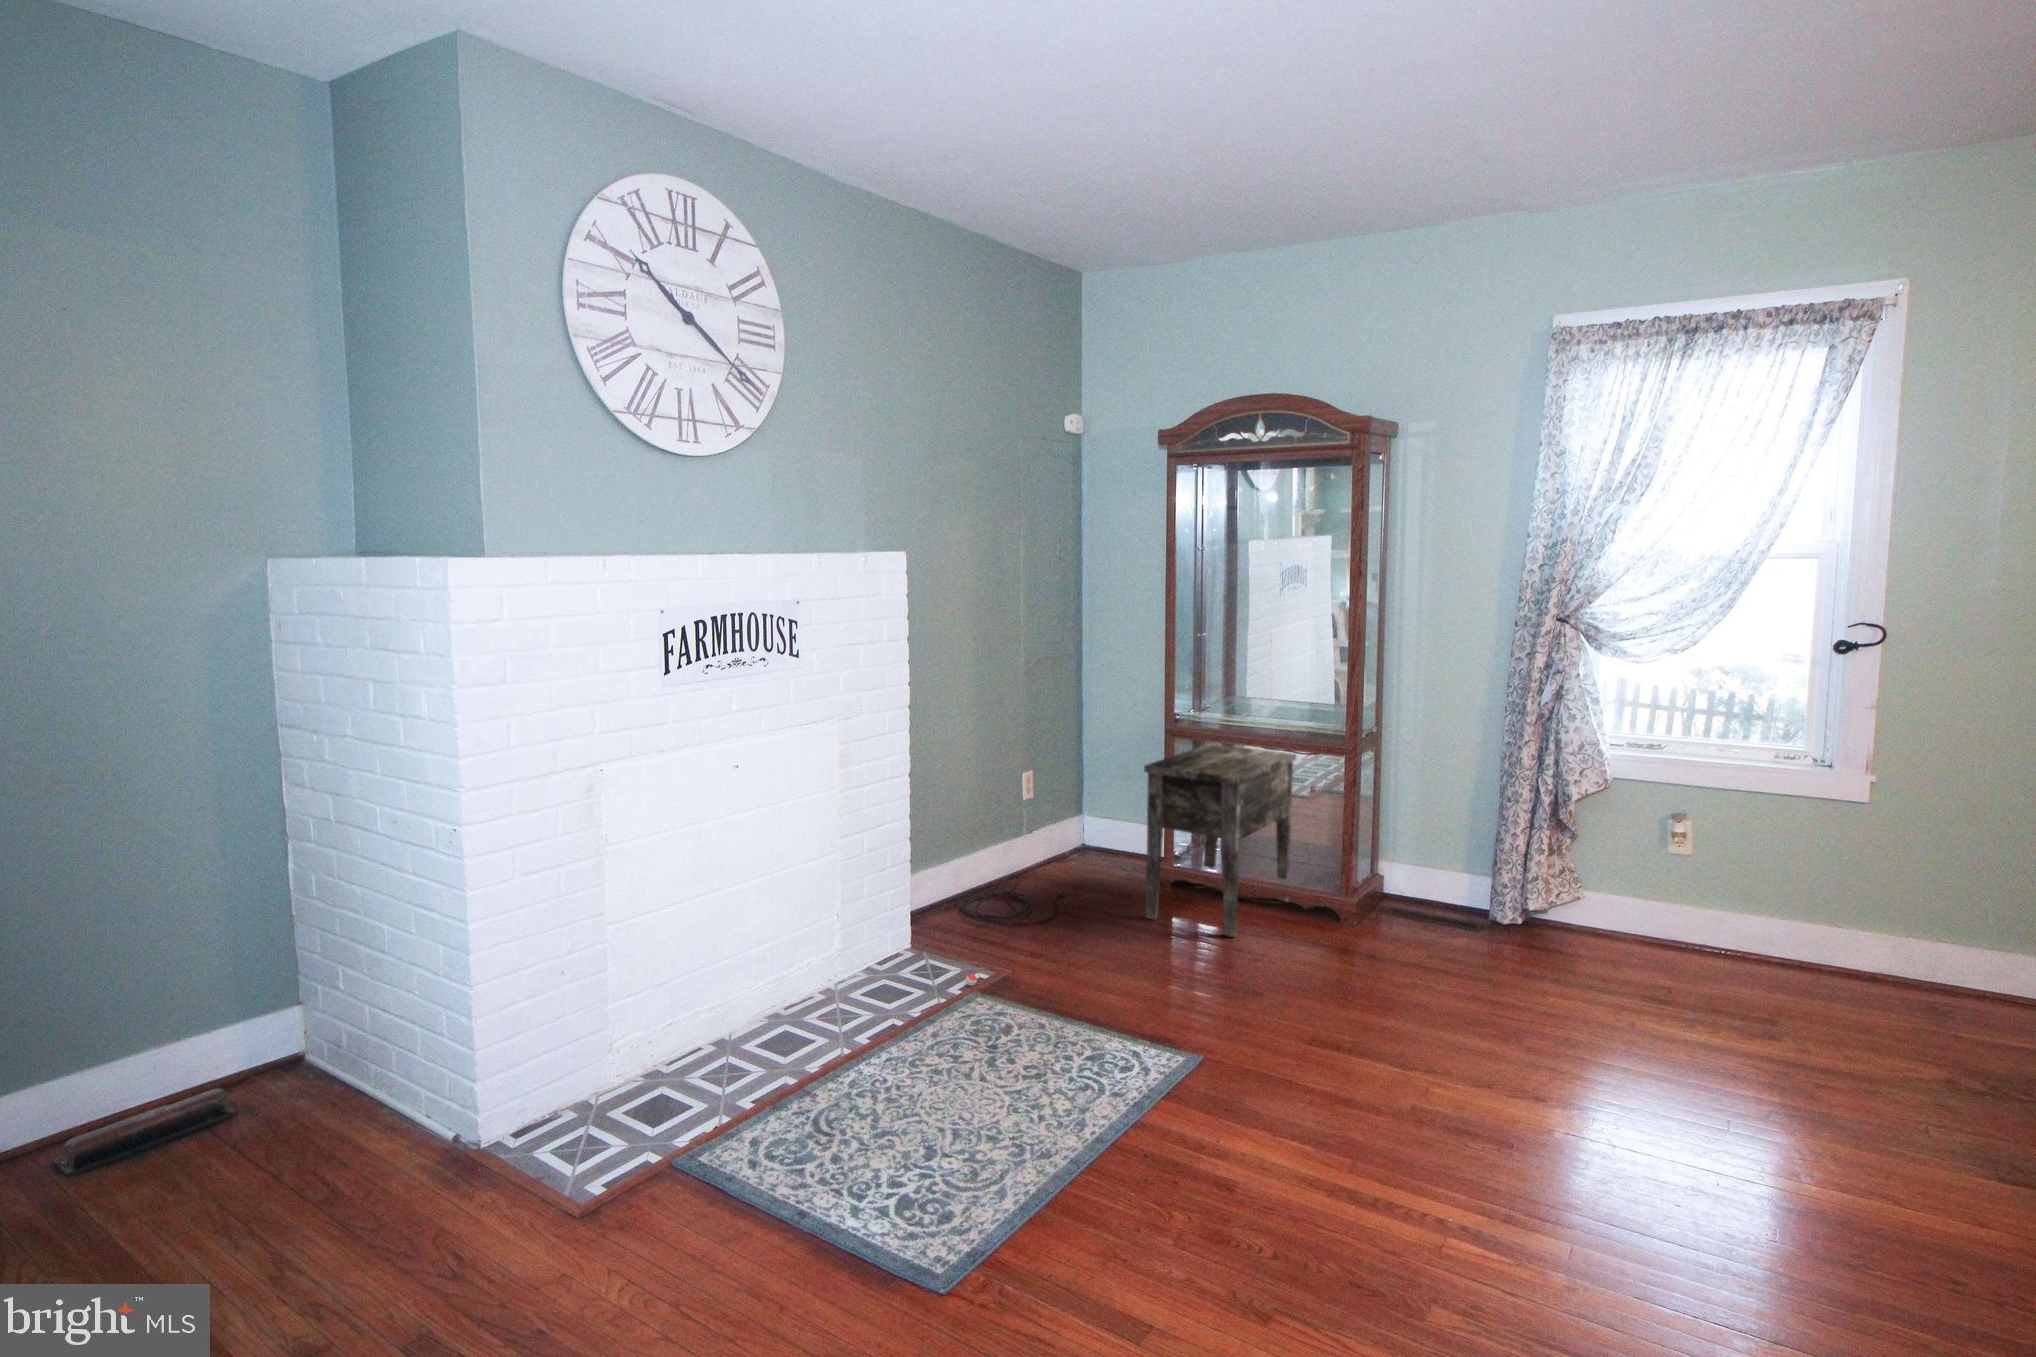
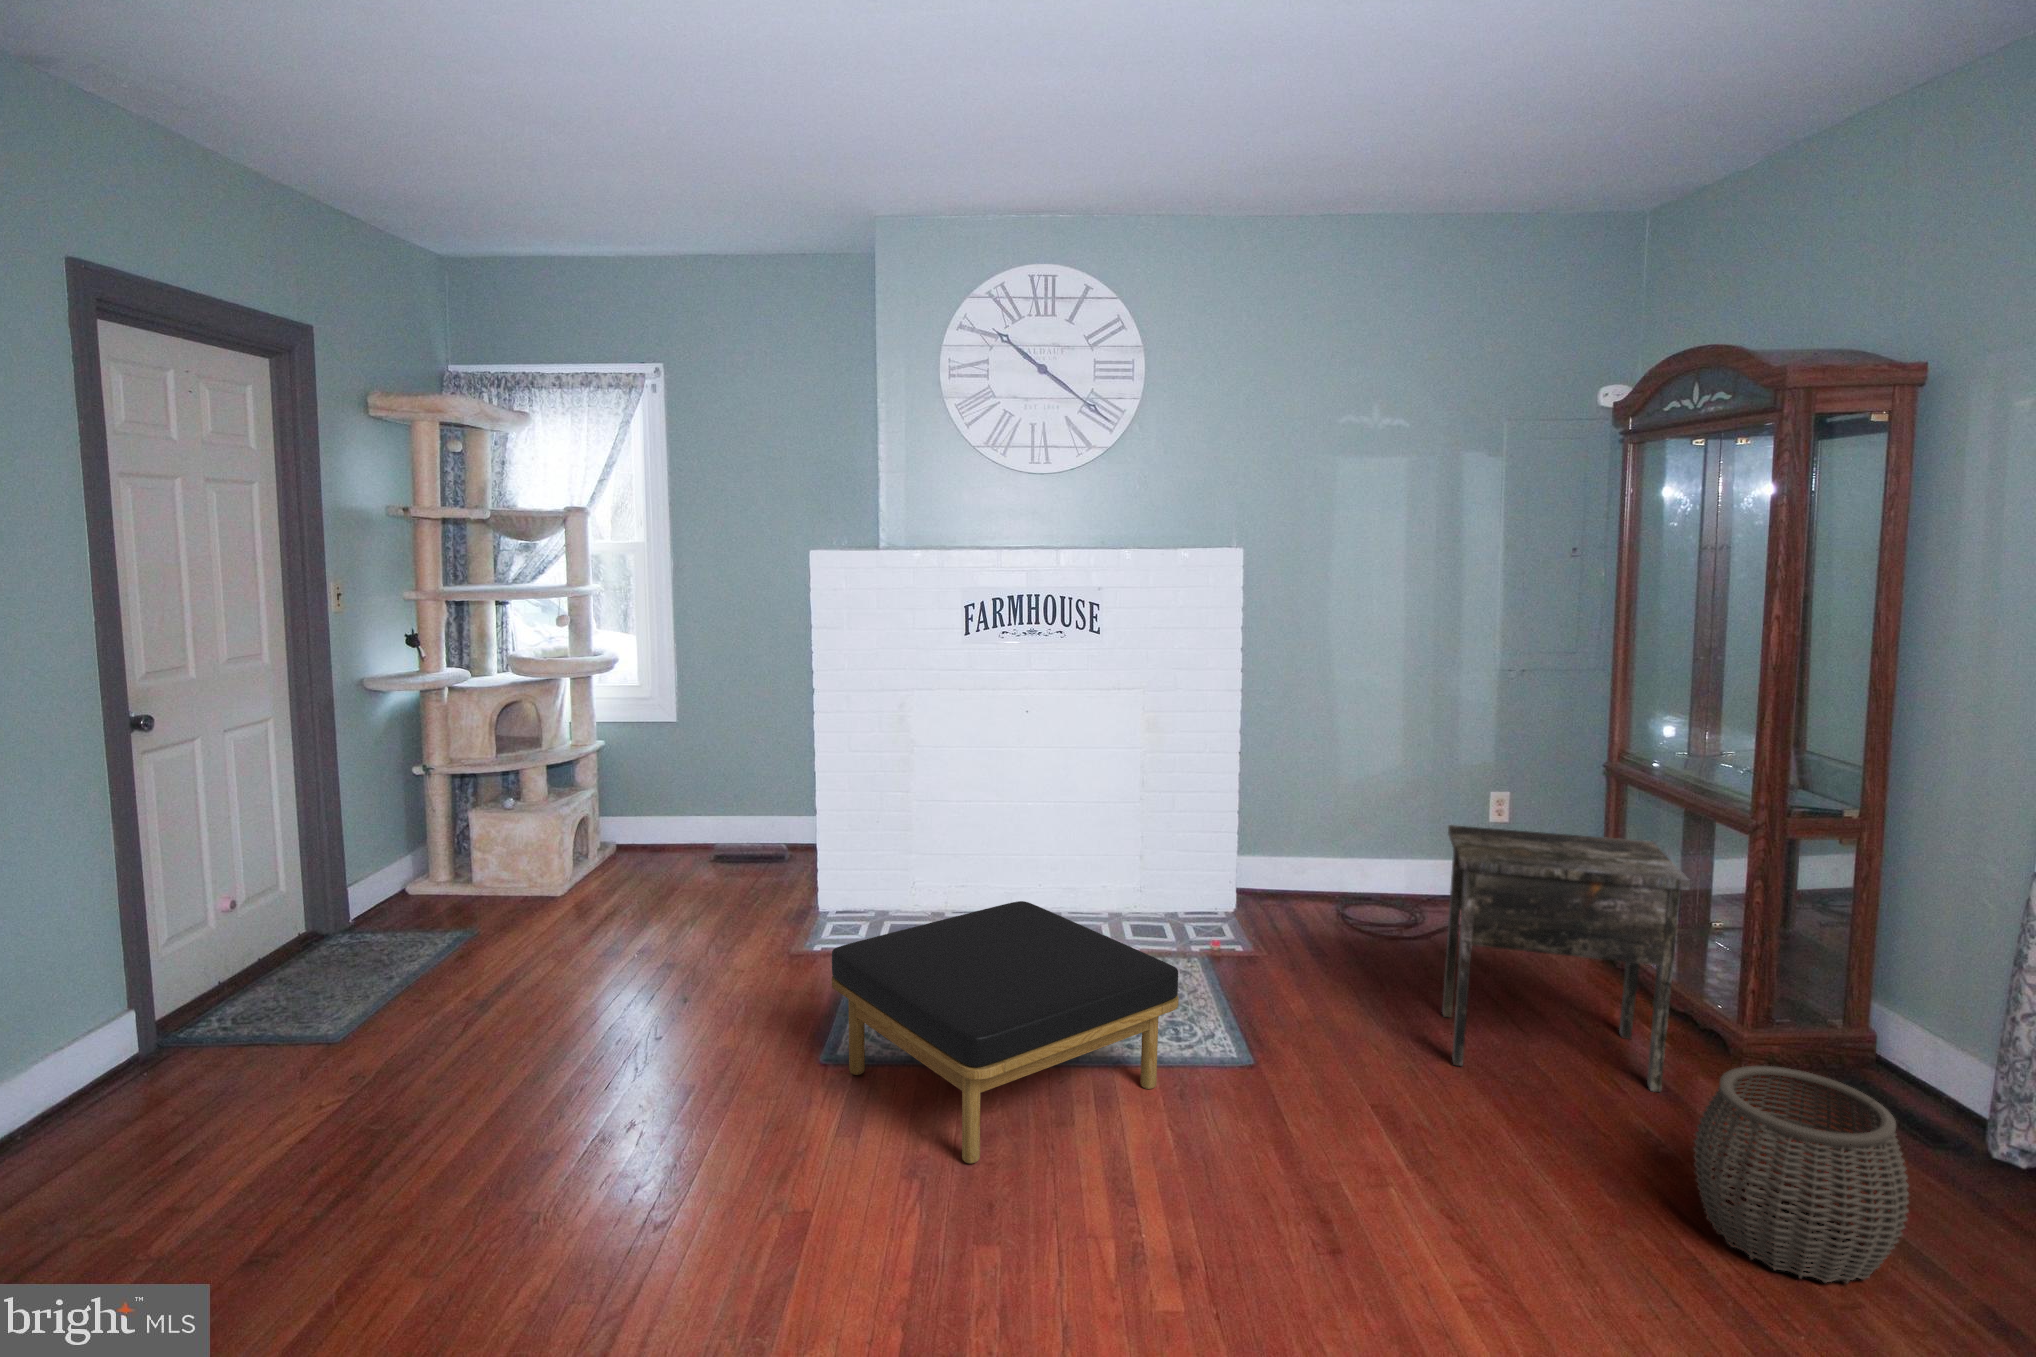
woven basket: none [1406,831,1515,938] -> present [1694,1066,1909,1283]
ottoman: none [1021,924,1391,1201] -> present [832,901,1179,1163]

